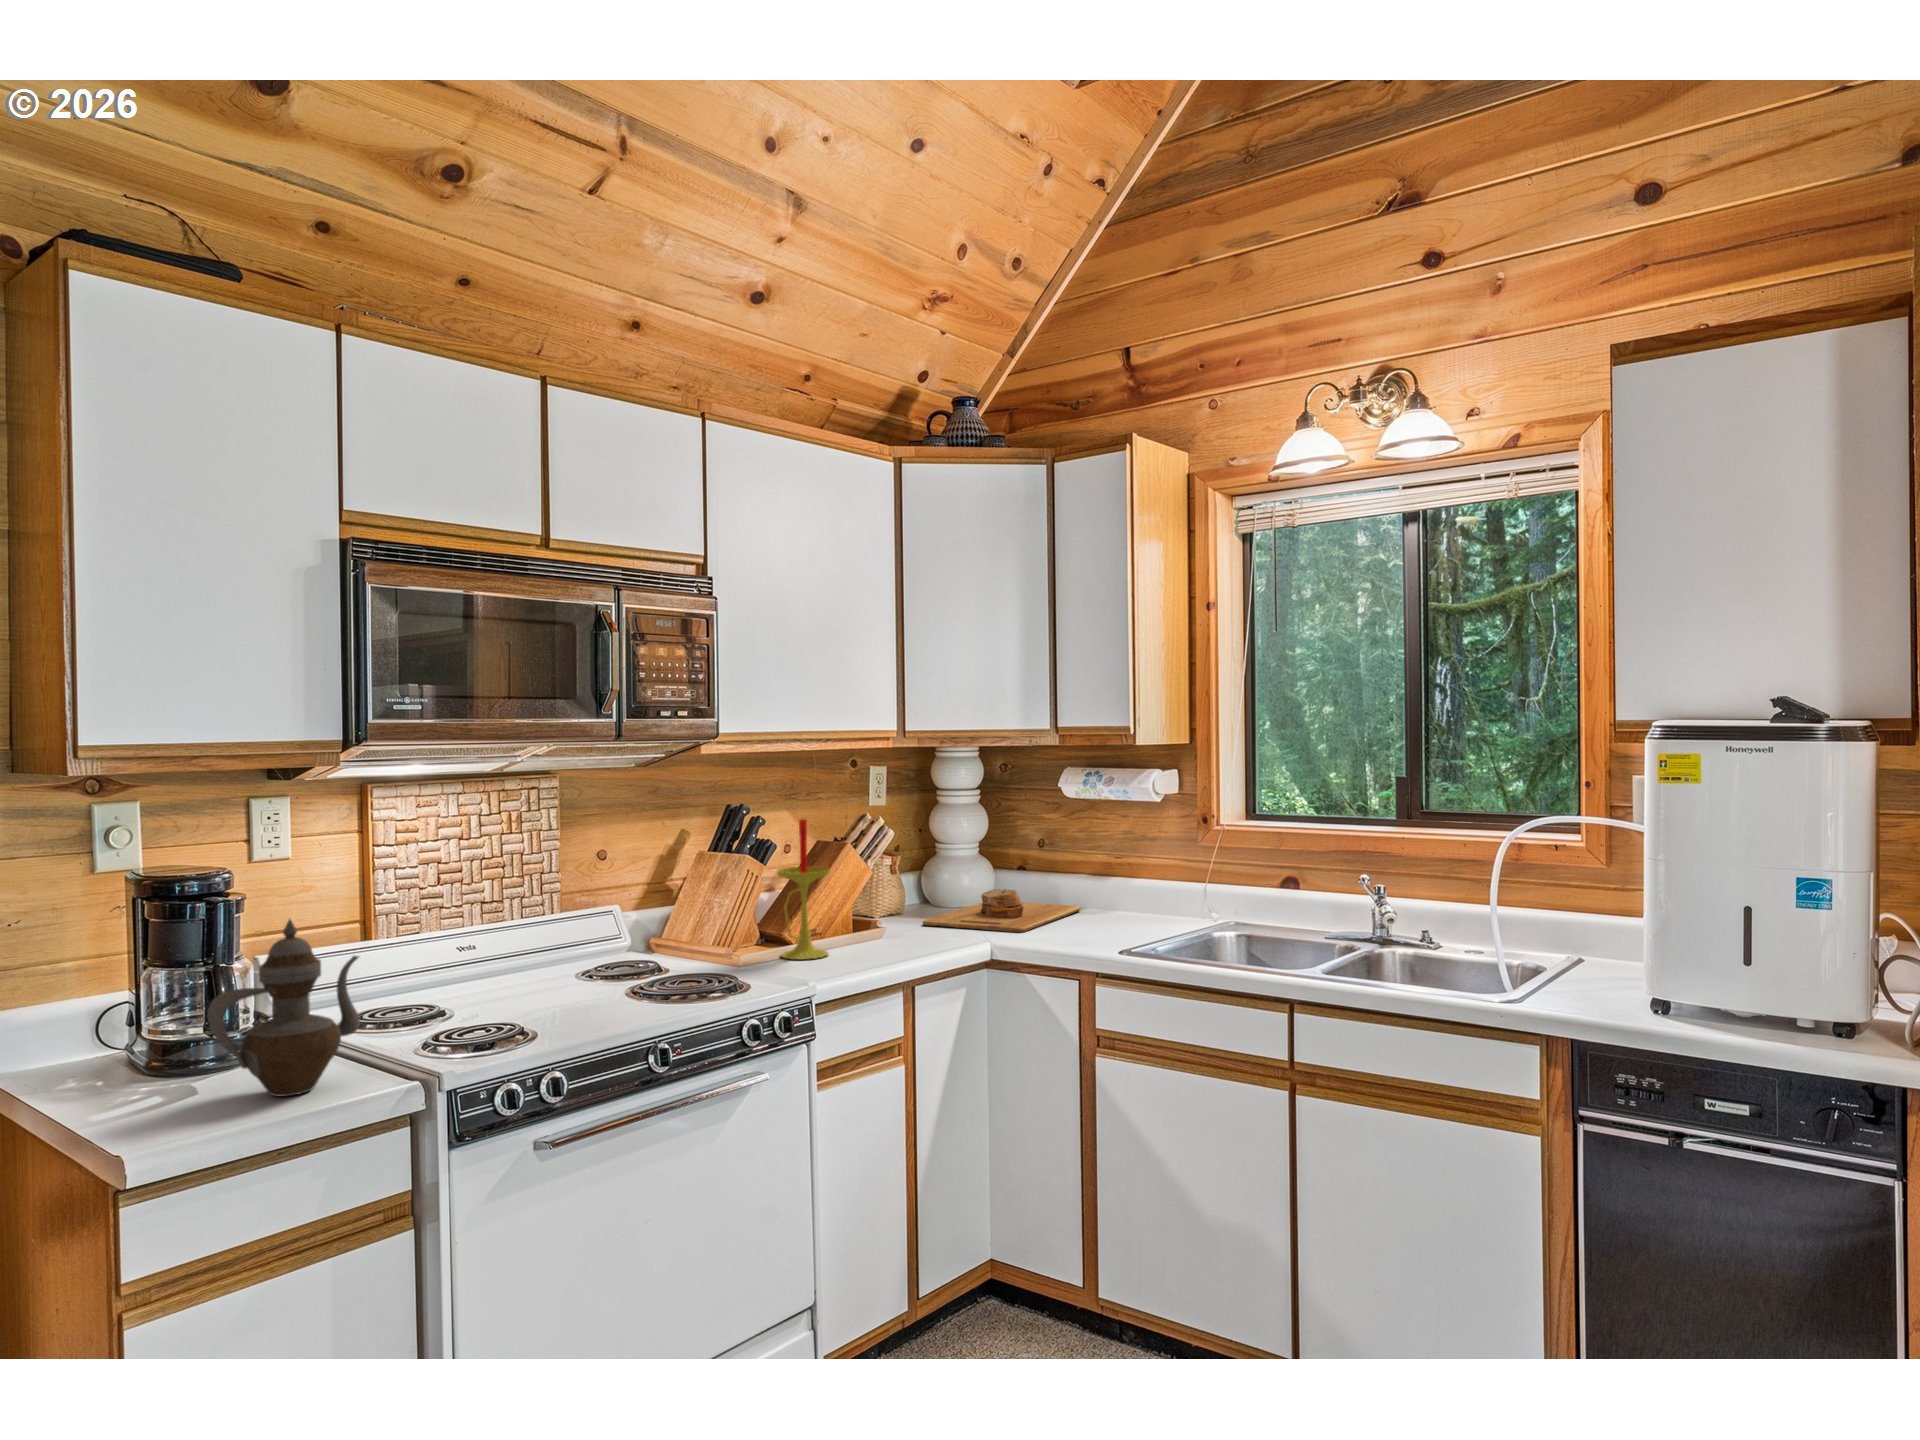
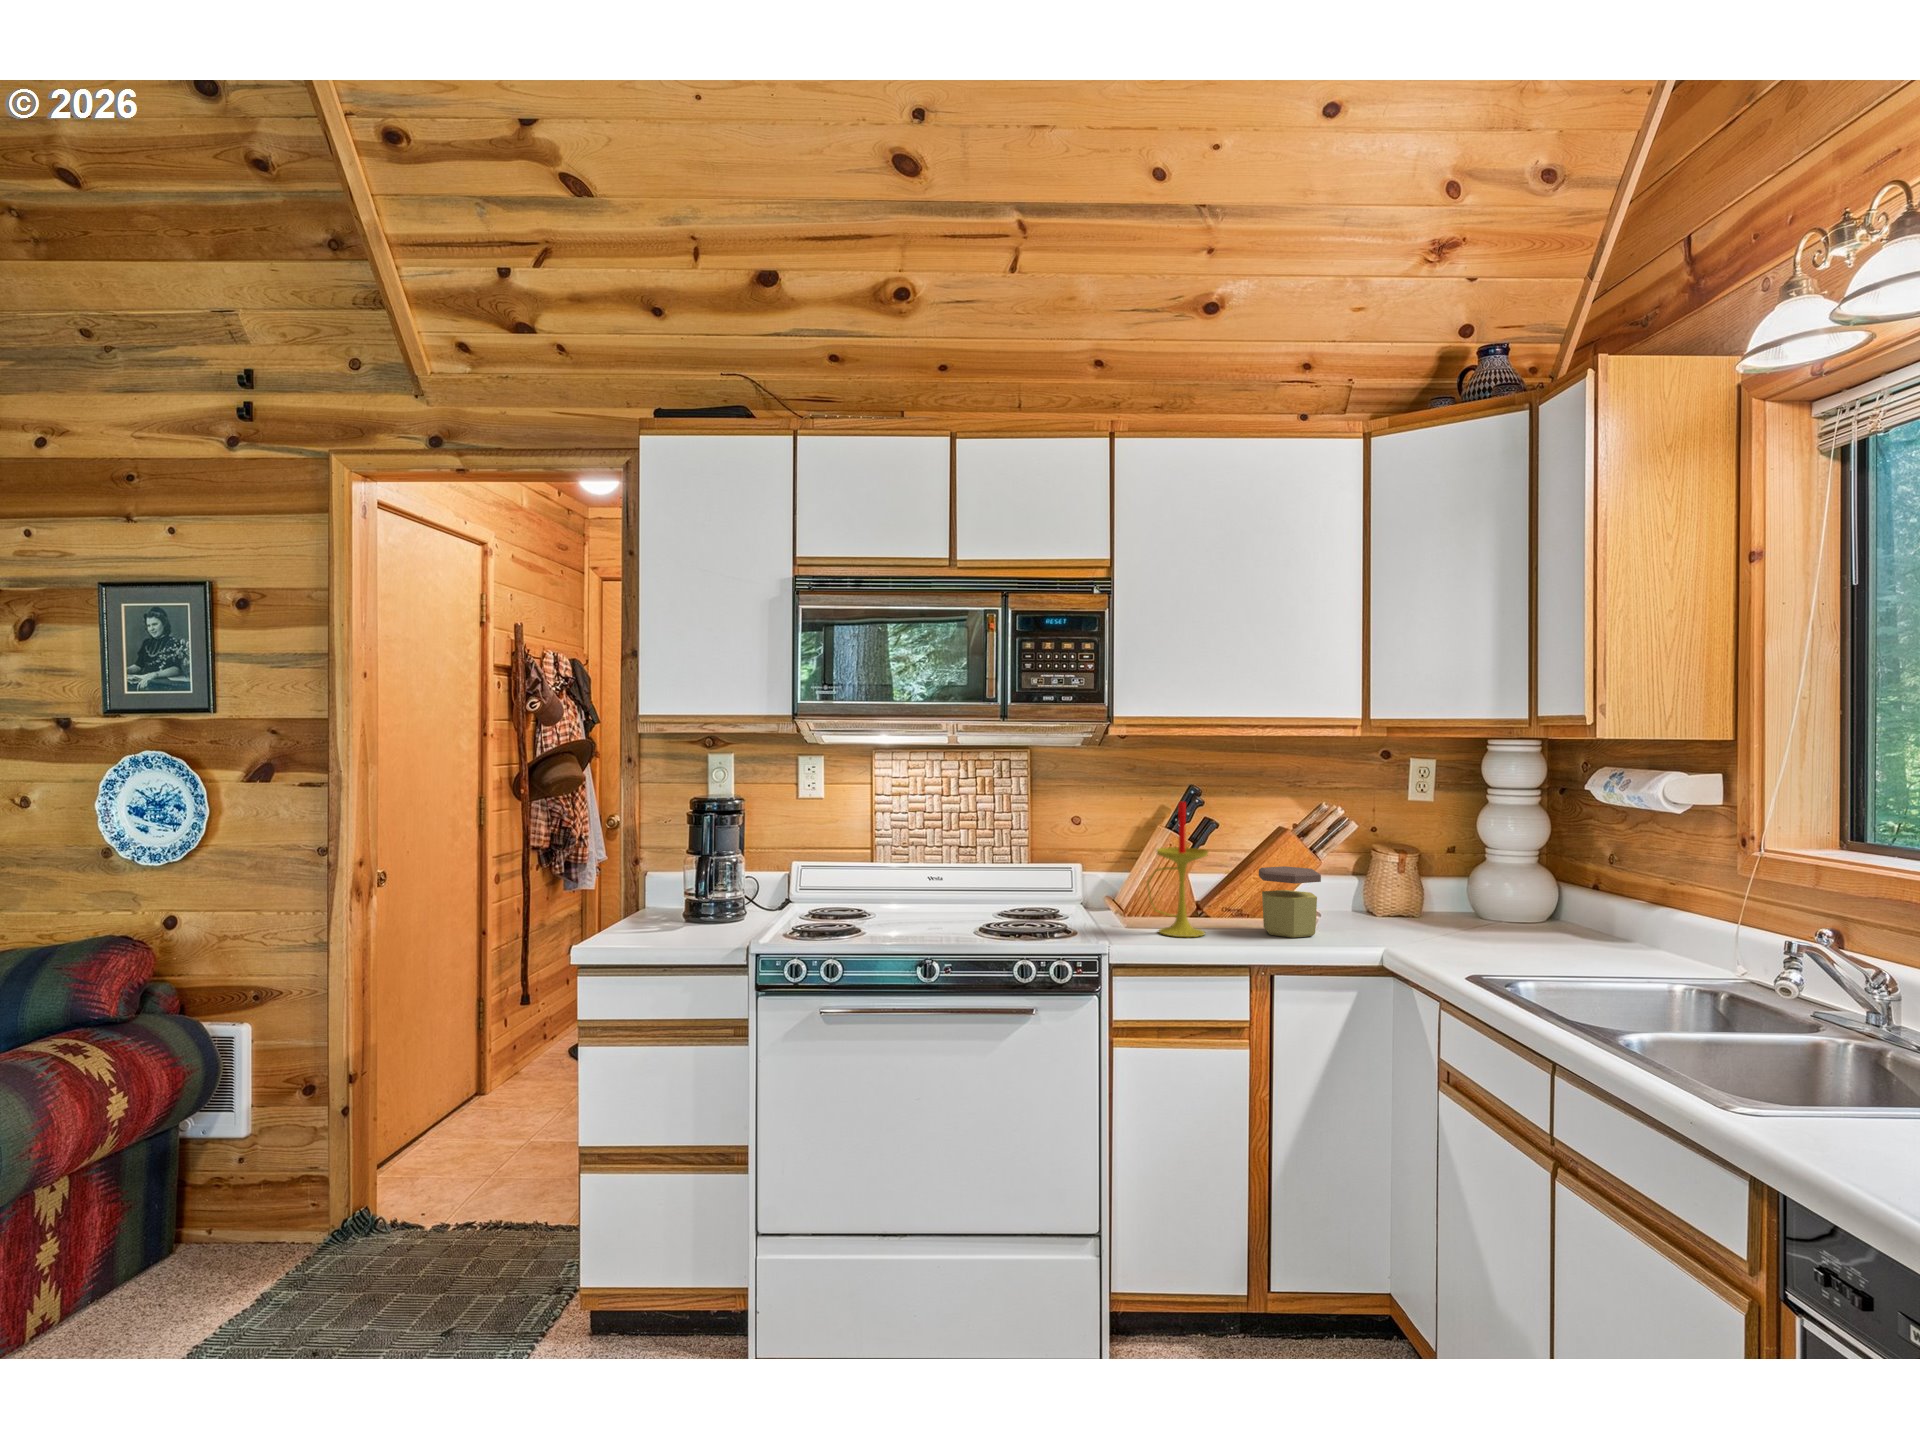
jar: none [846,874,906,942] -> present [1259,866,1321,938]
cutting board: present [923,889,1081,932] -> none [1375,908,1608,957]
teapot: present [207,919,360,1097] -> none [630,828,722,941]

